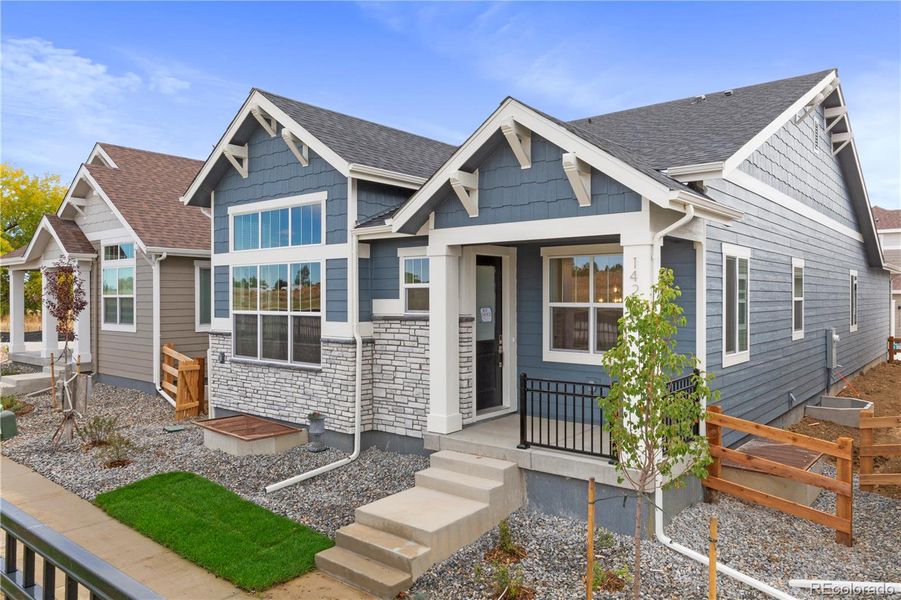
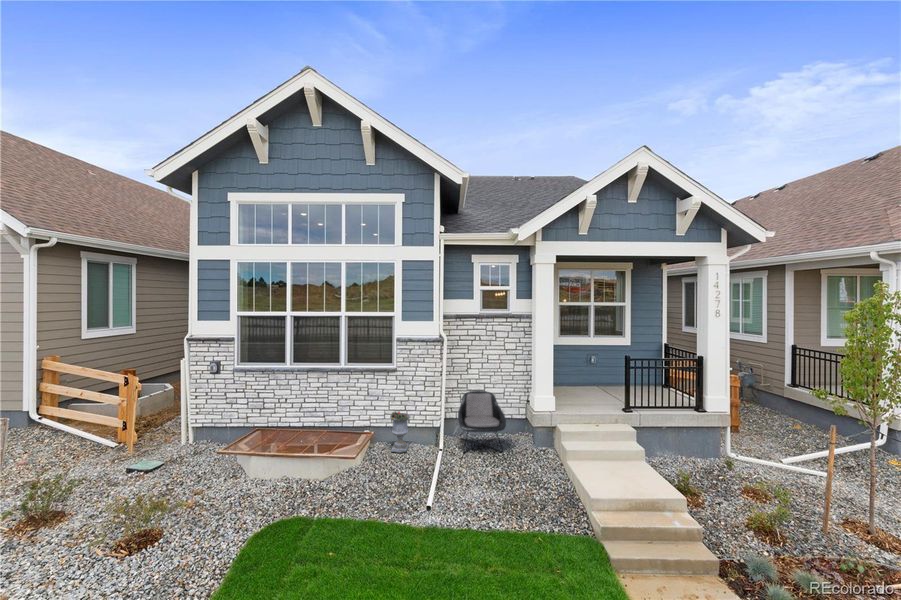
lounge chair: none [350,402,412,469] -> present [458,390,506,454]

